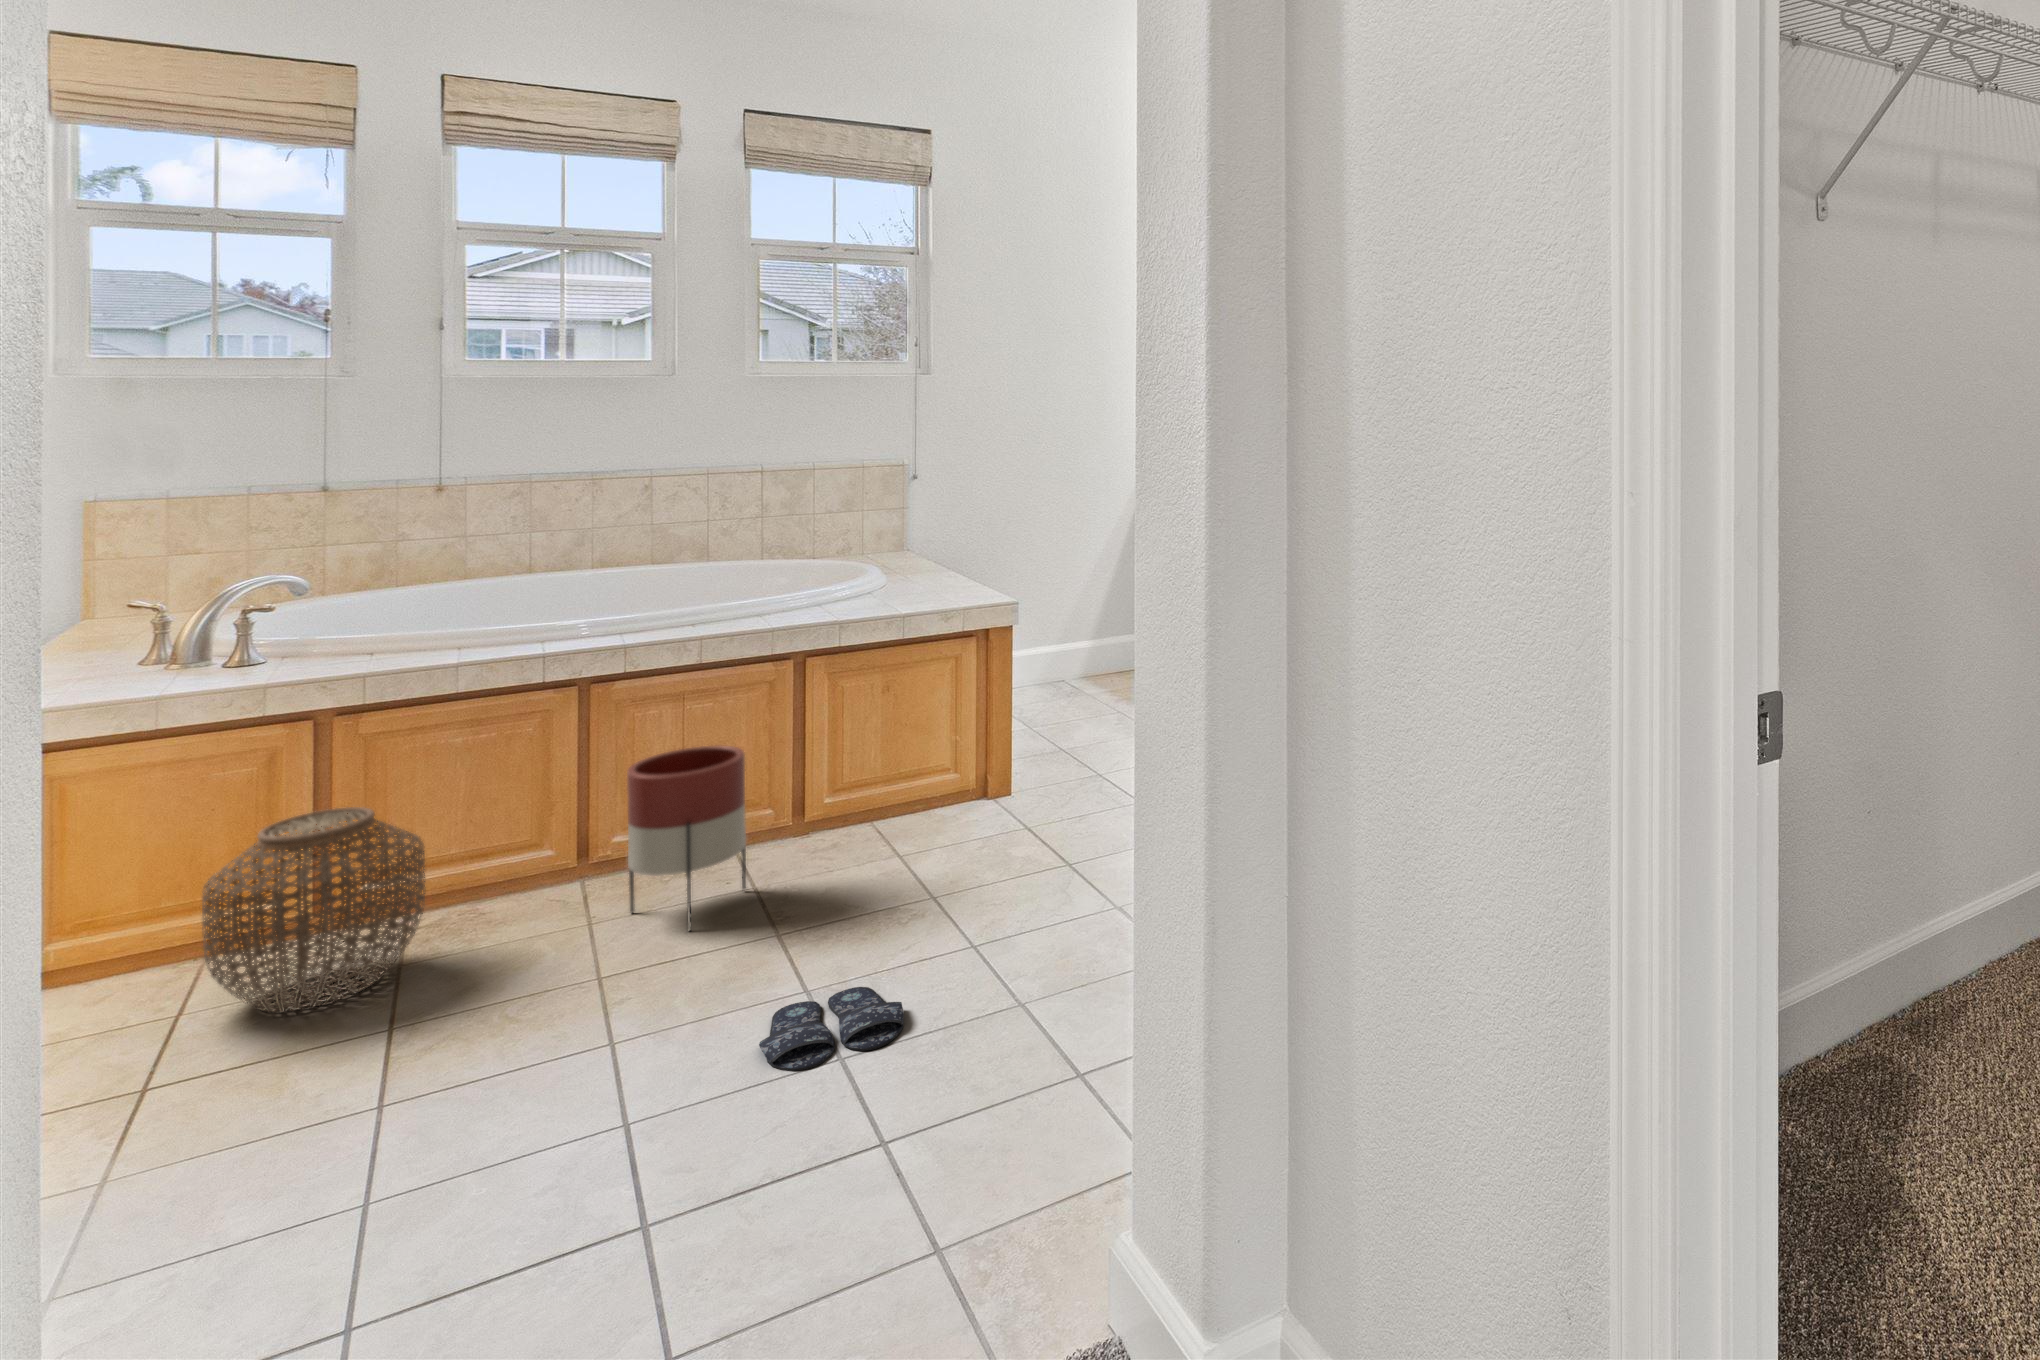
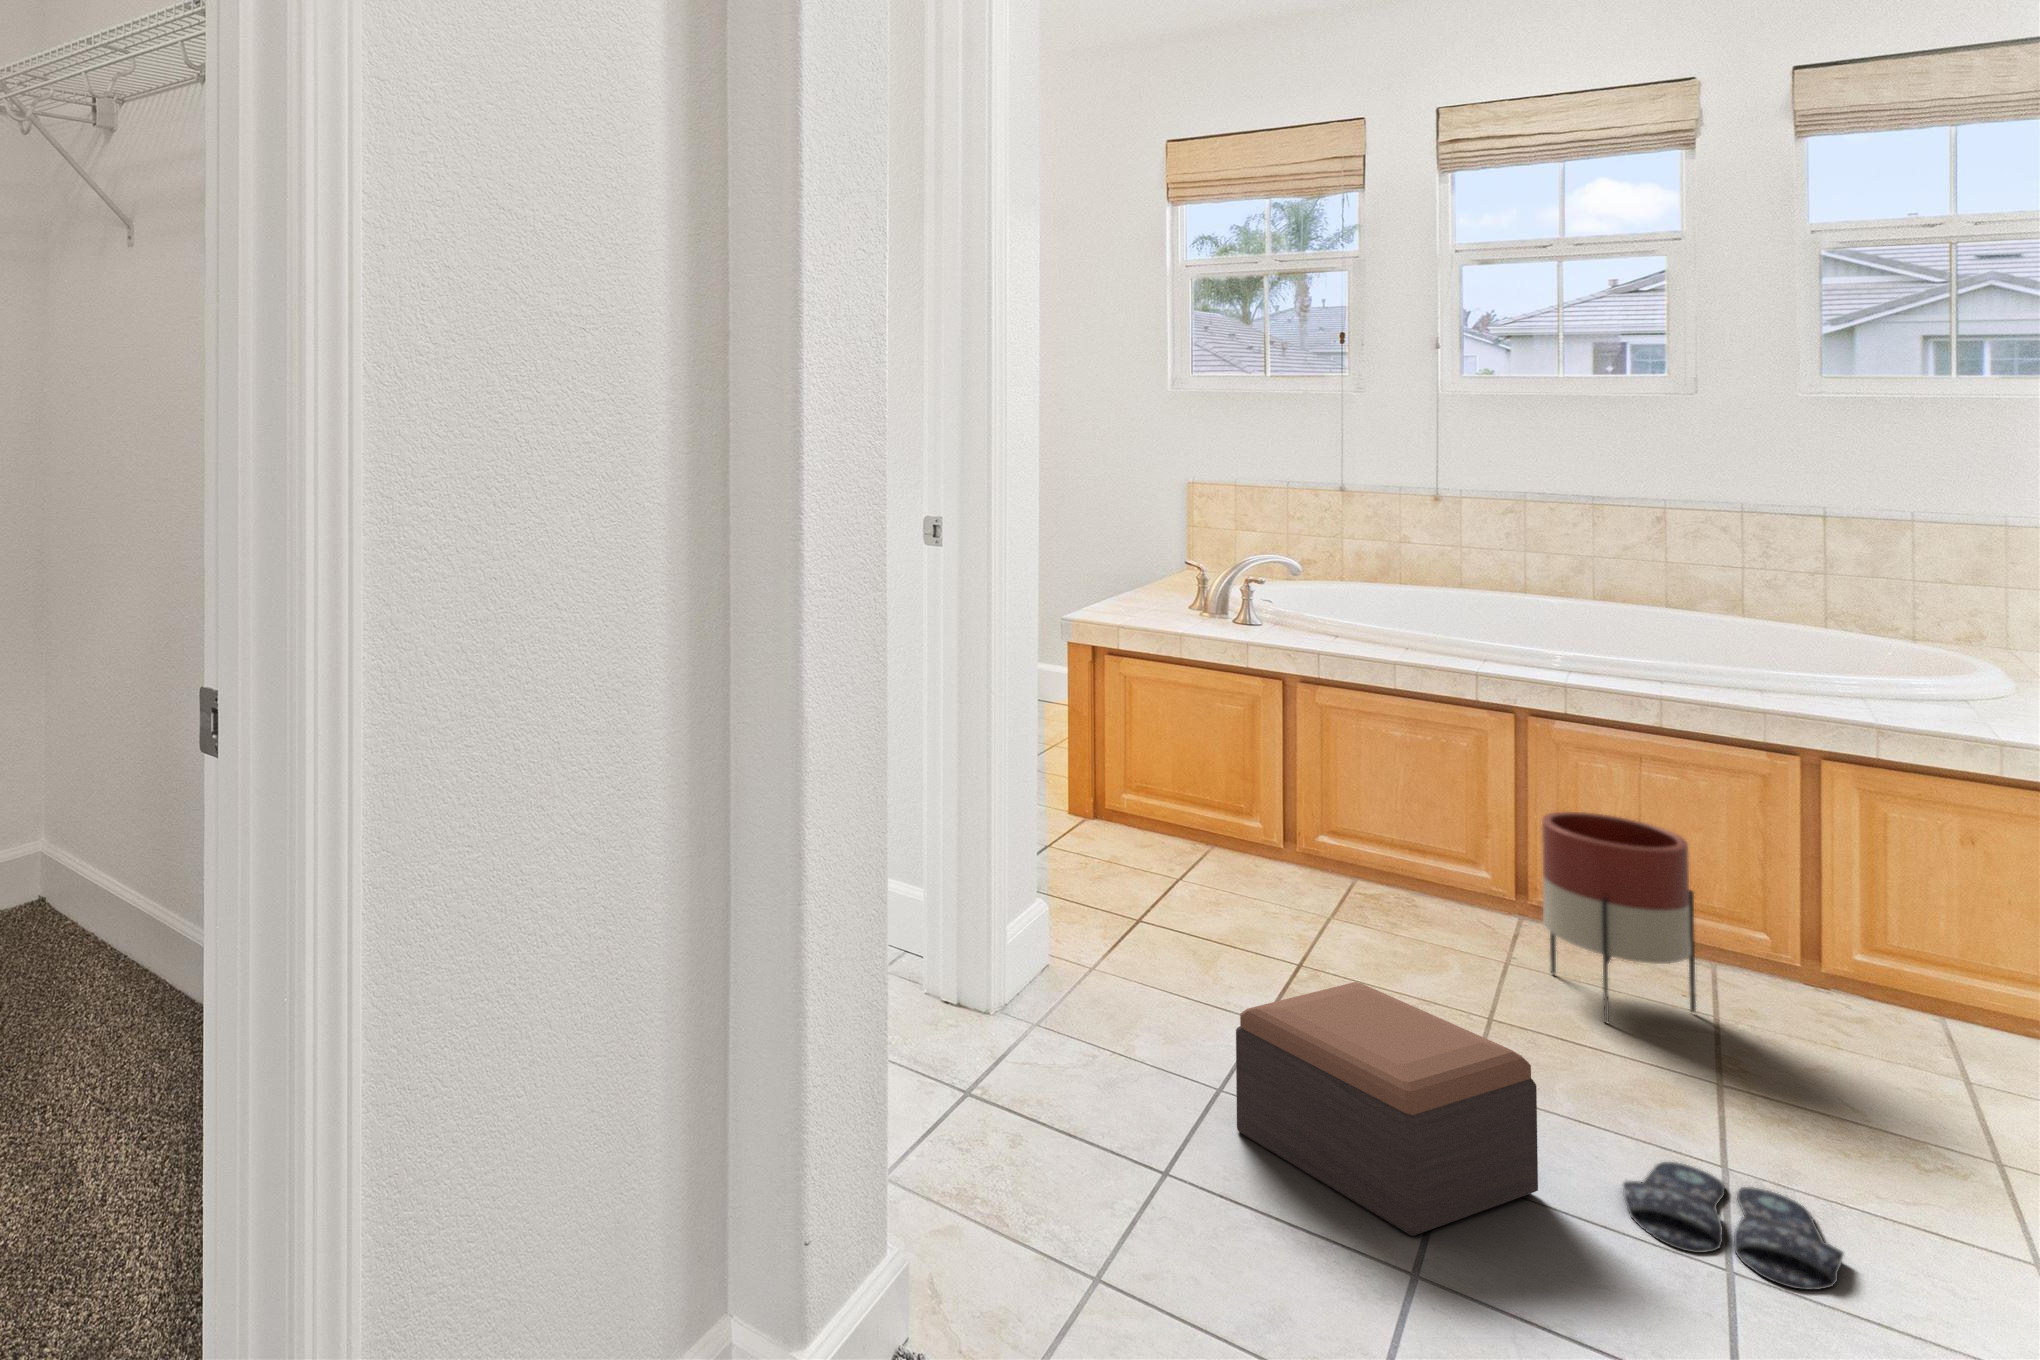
woven basket: present [202,807,425,1012] -> none [1188,753,1349,925]
footstool: none [403,979,705,1229] -> present [1236,982,1538,1236]

